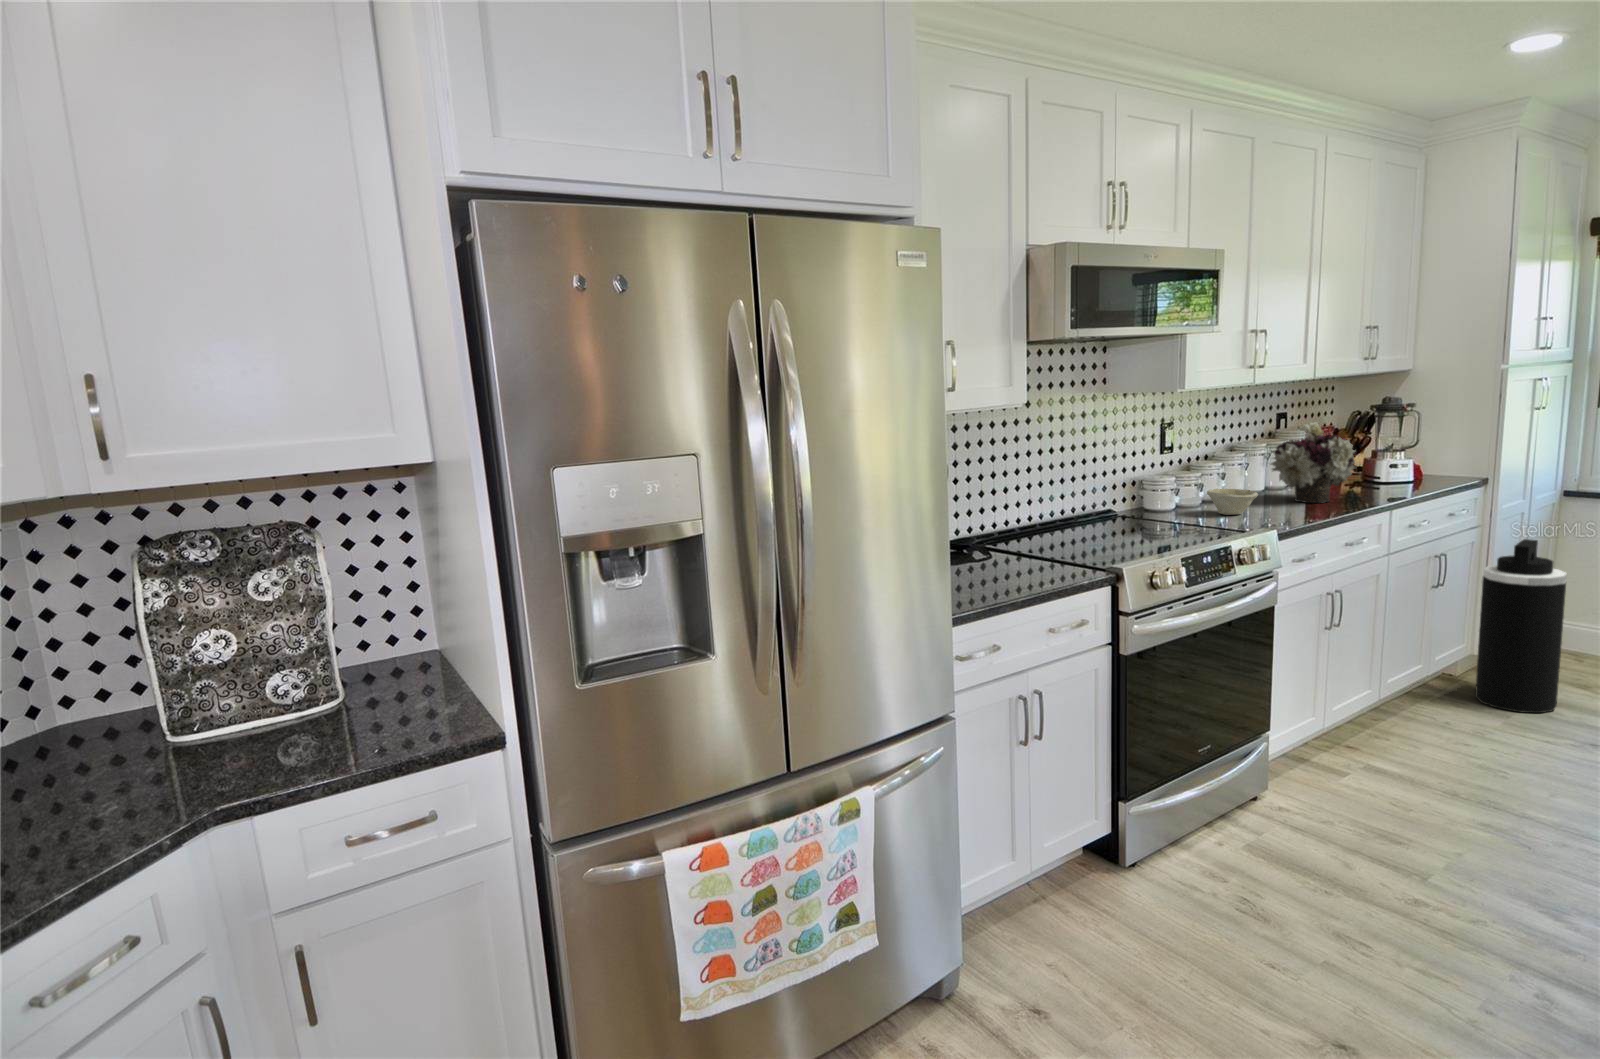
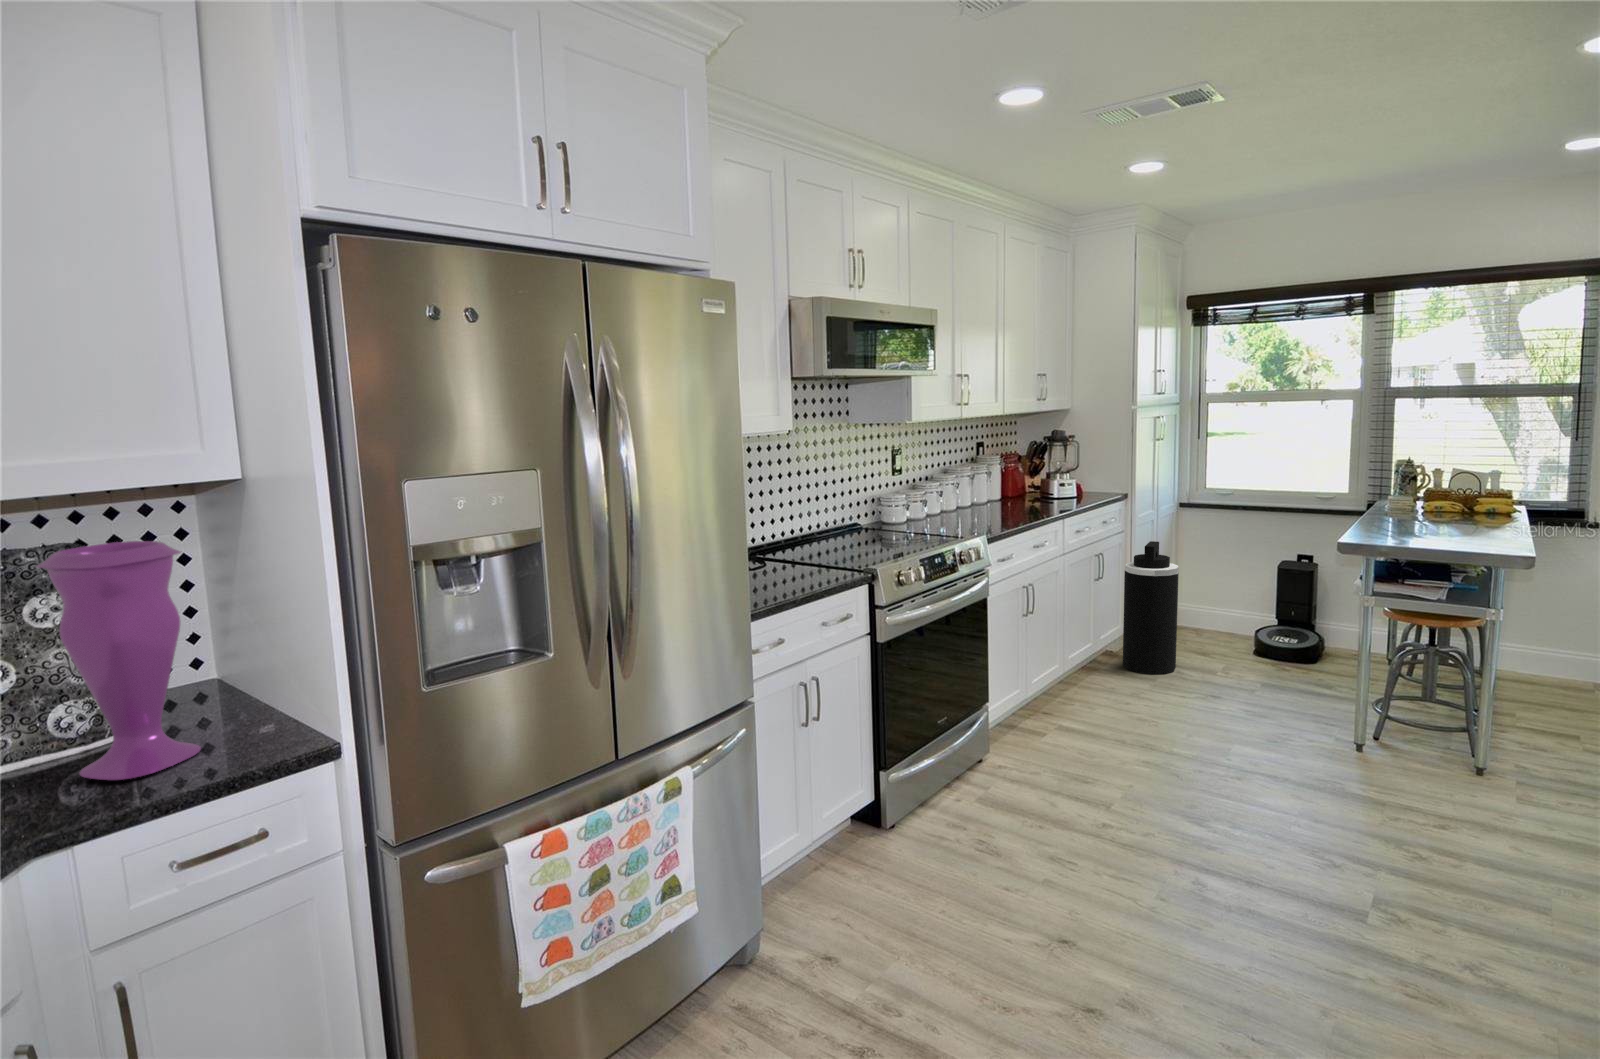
flower arrangement: present [1270,422,1356,503] -> none [976,450,1038,515]
bowl: present [1207,489,1258,515] -> none [931,504,970,526]
vase: none [243,522,385,751] -> present [36,541,201,780]

